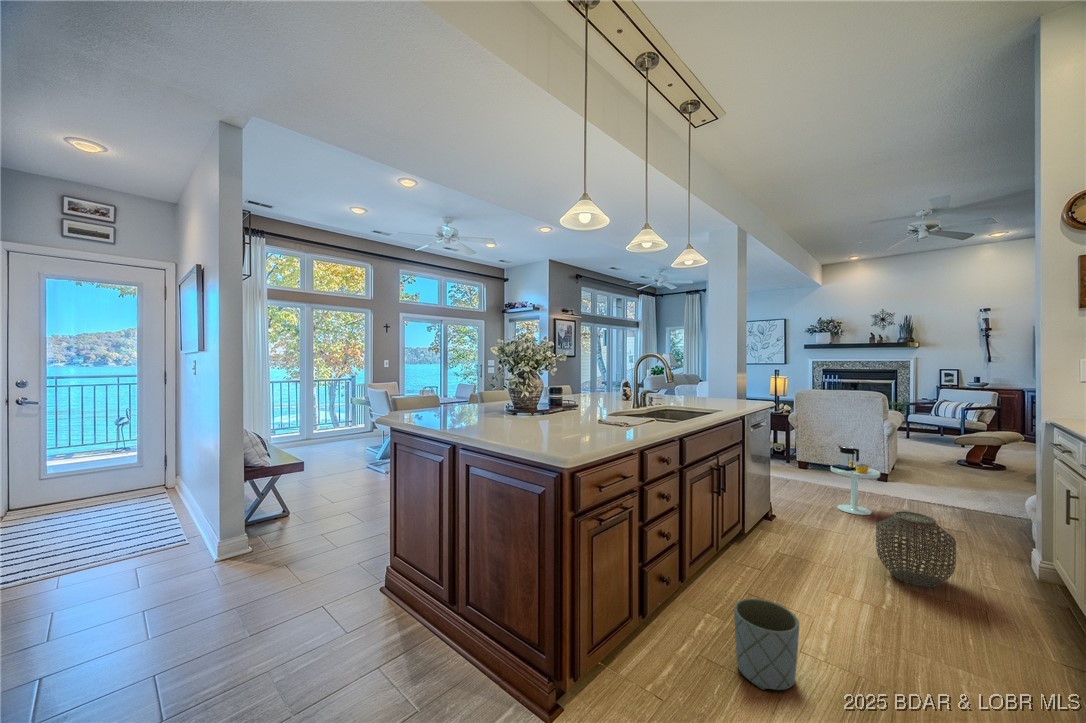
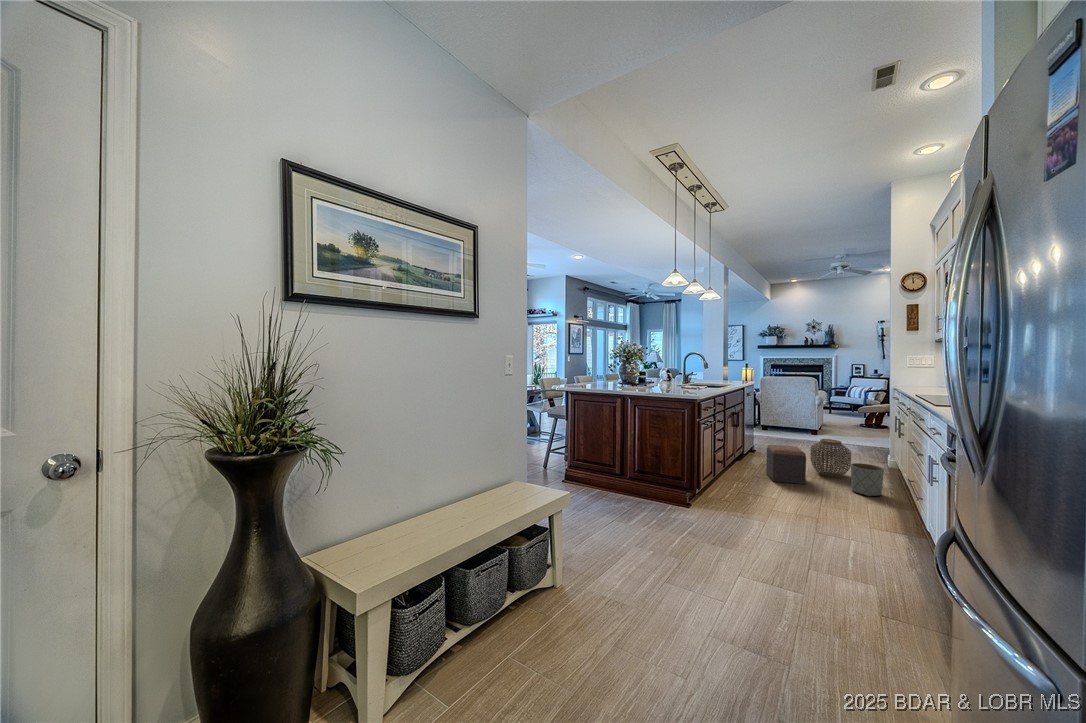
side table: present [831,446,880,515] -> none [782,410,812,451]
footstool: none [793,521,866,607] -> present [766,445,806,484]
planter: present [734,599,799,690] -> present [851,463,884,496]

